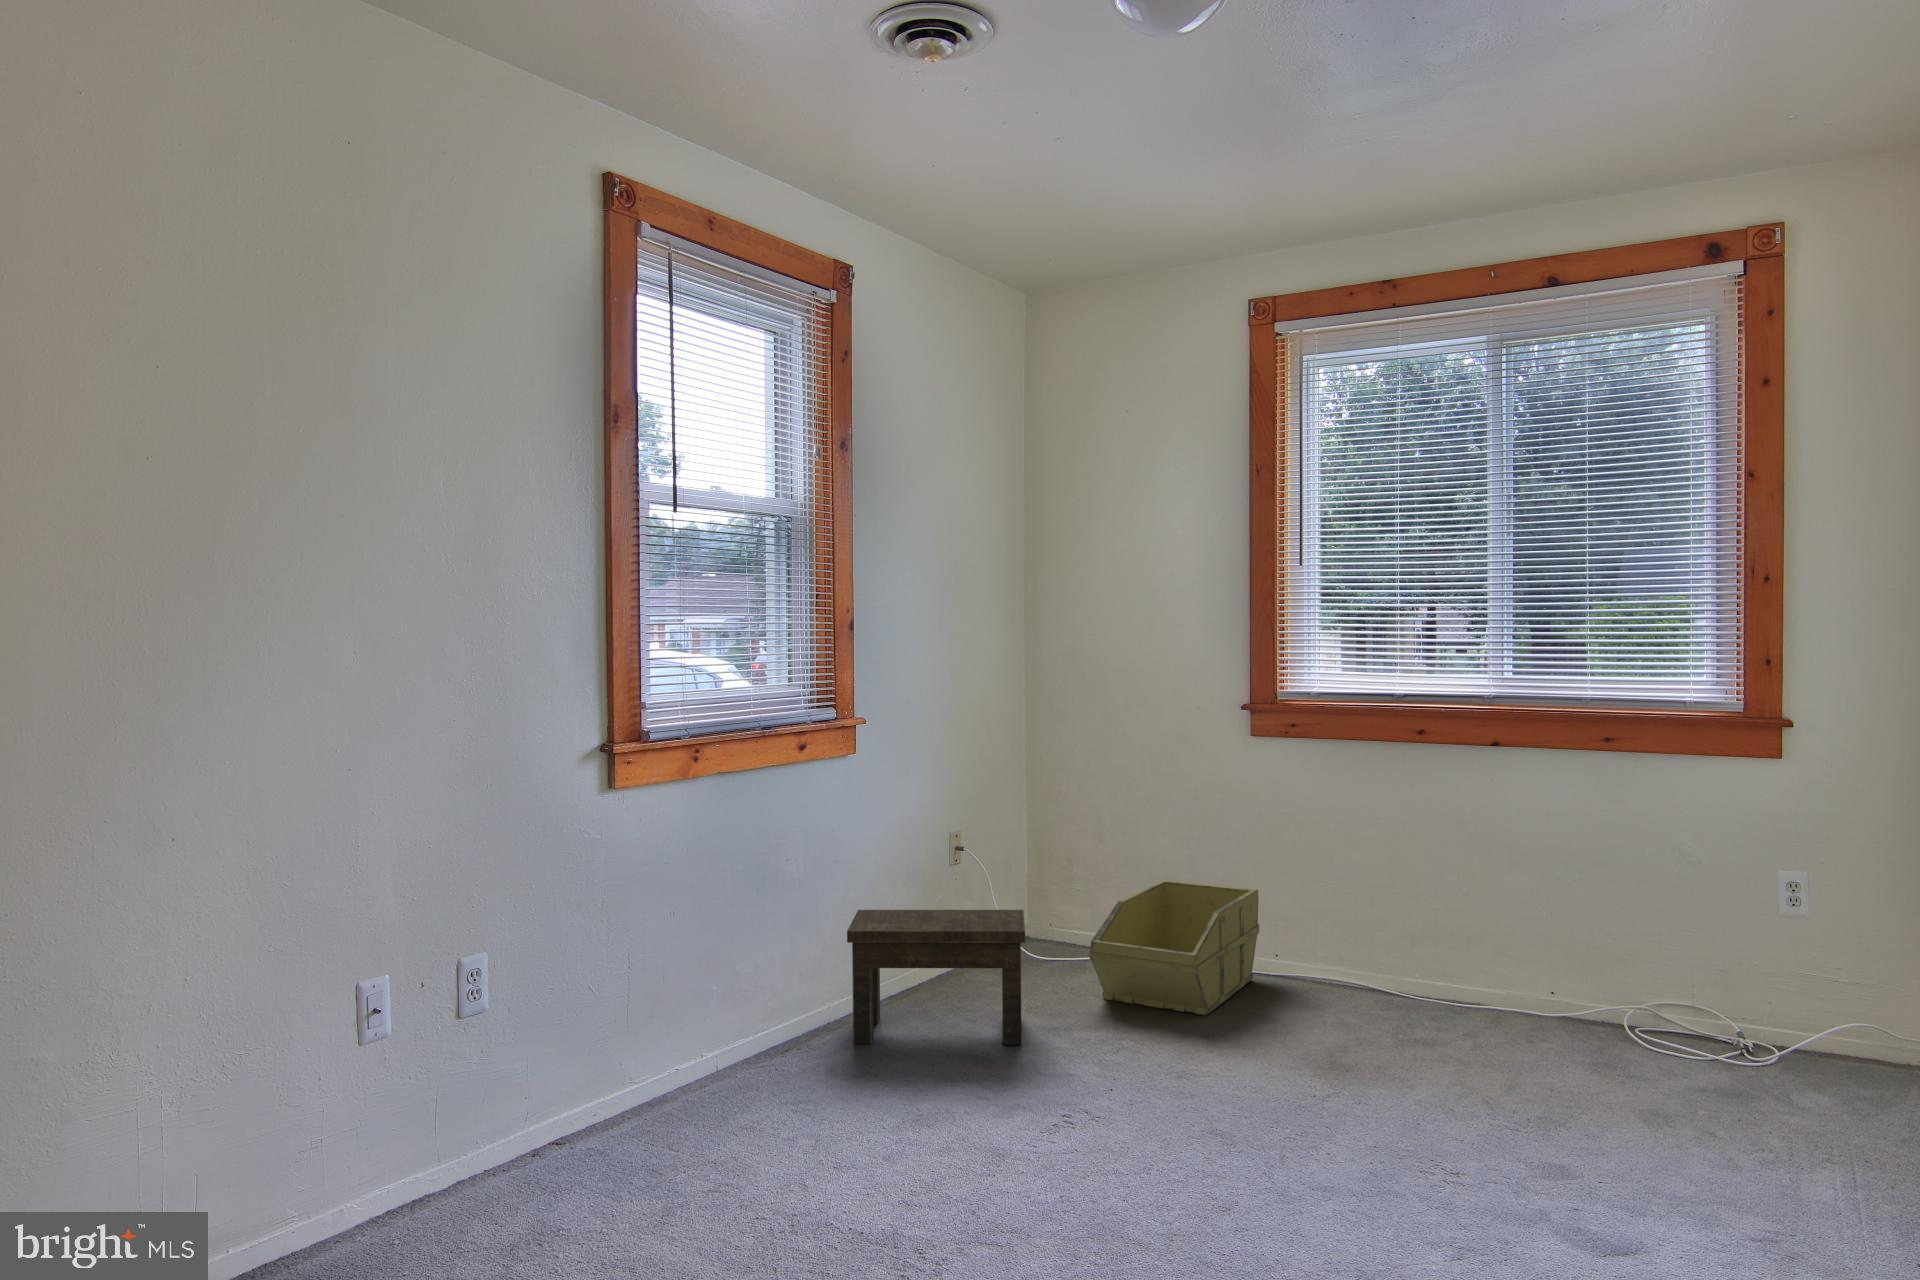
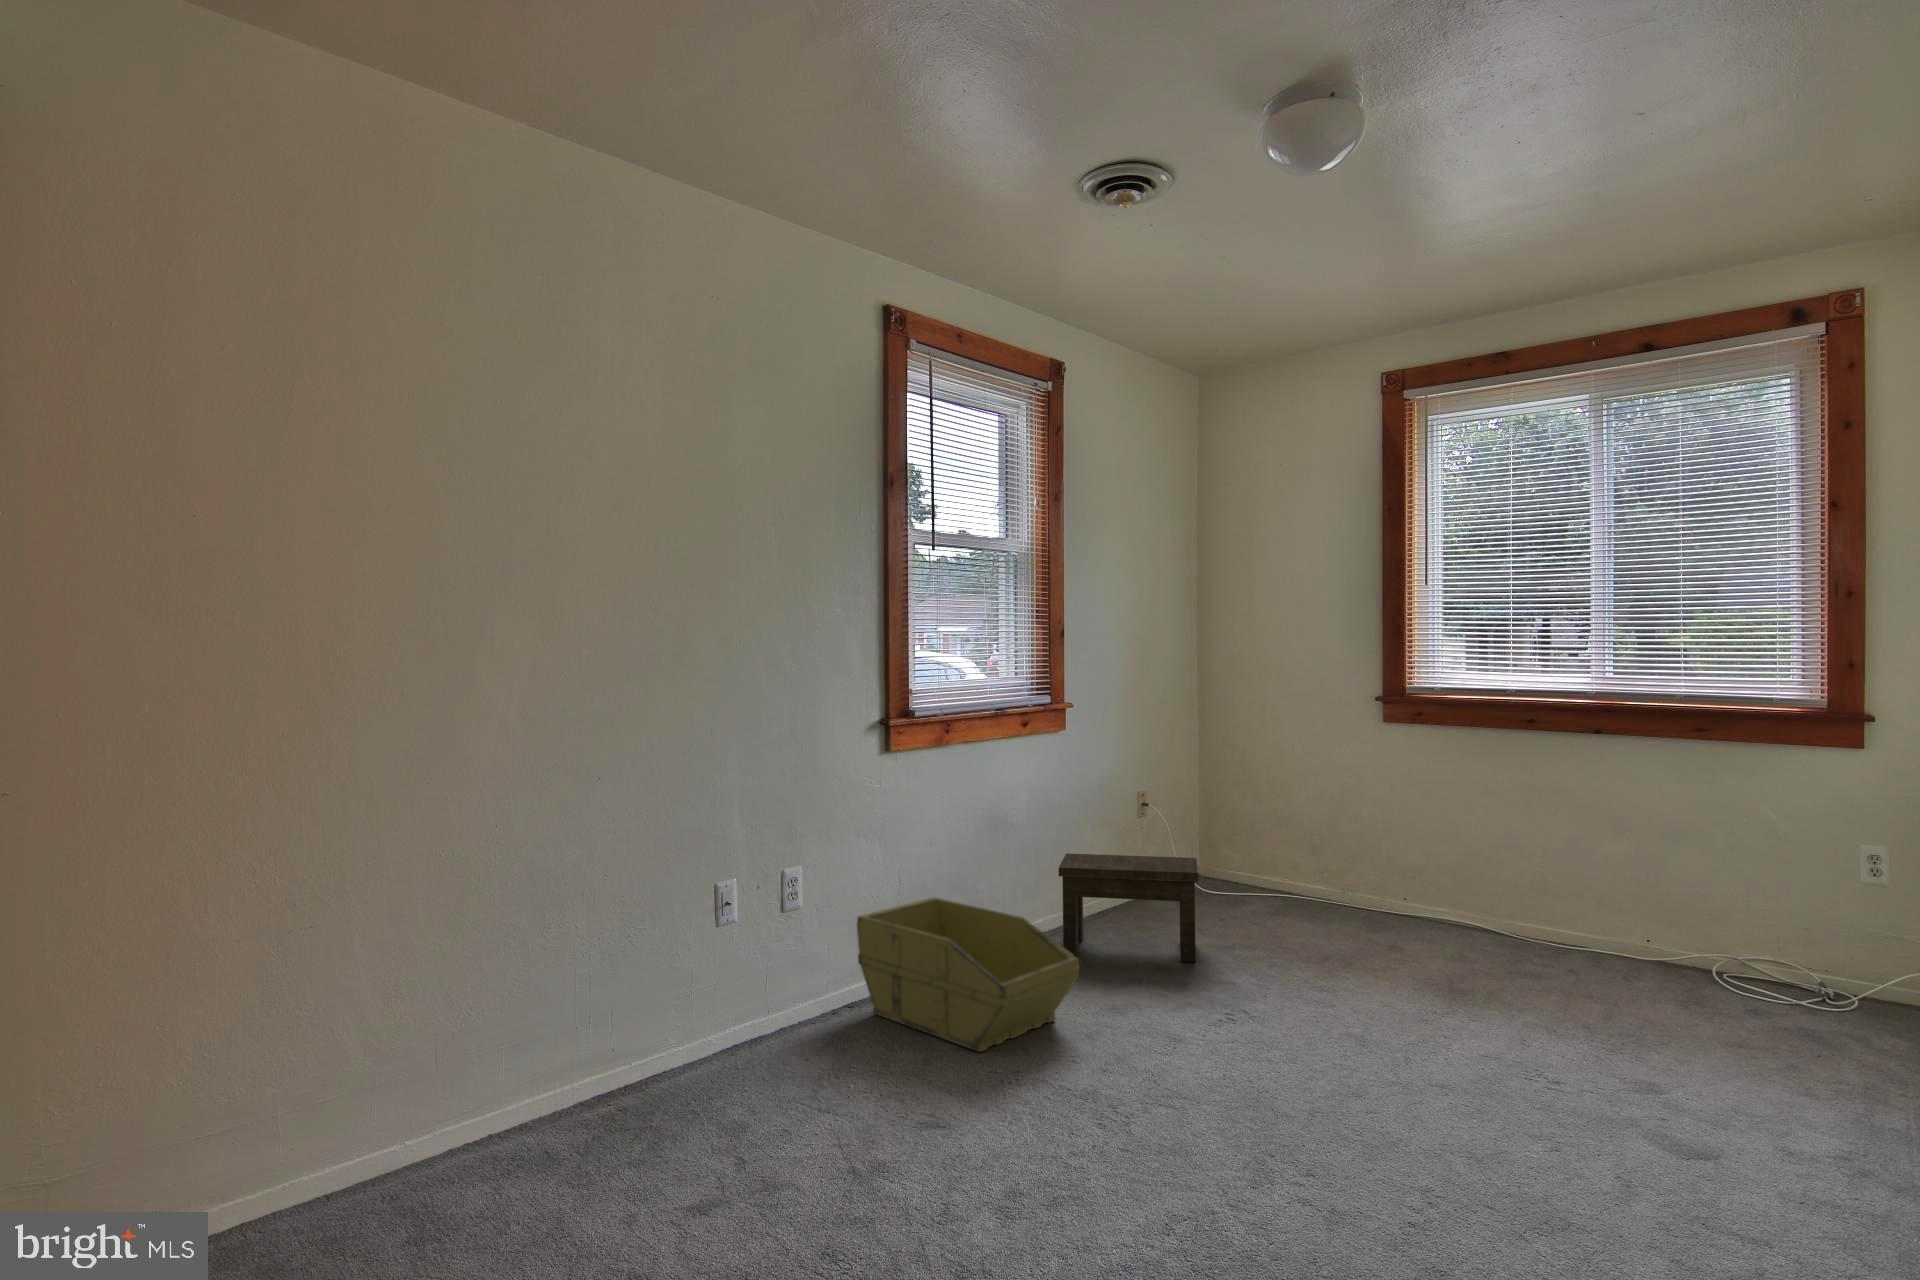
storage bin: present [1090,880,1259,1015] -> present [857,897,1080,1052]

